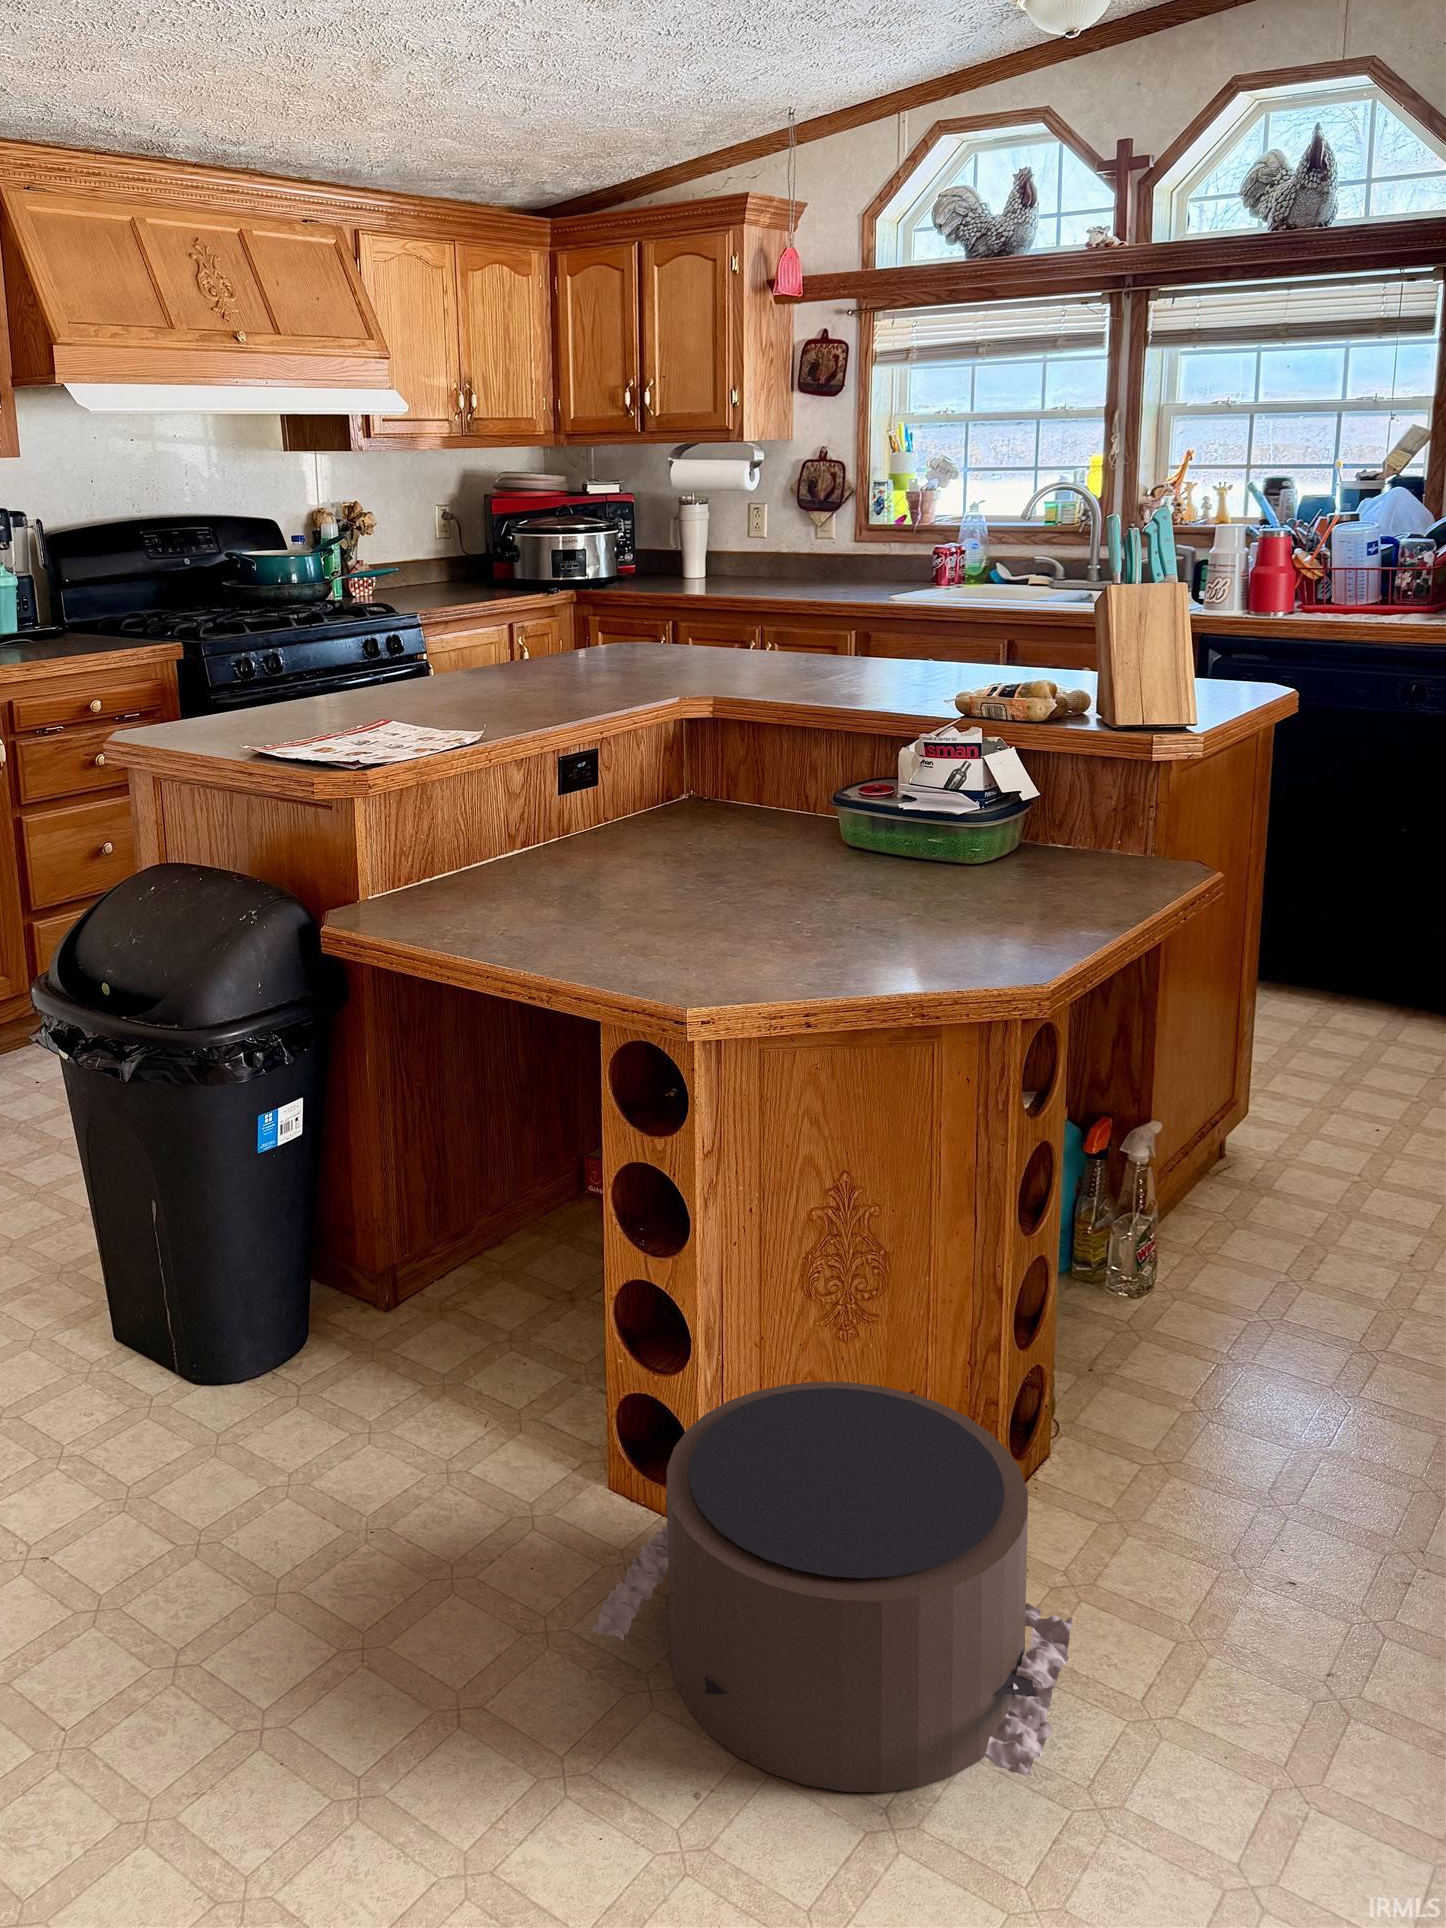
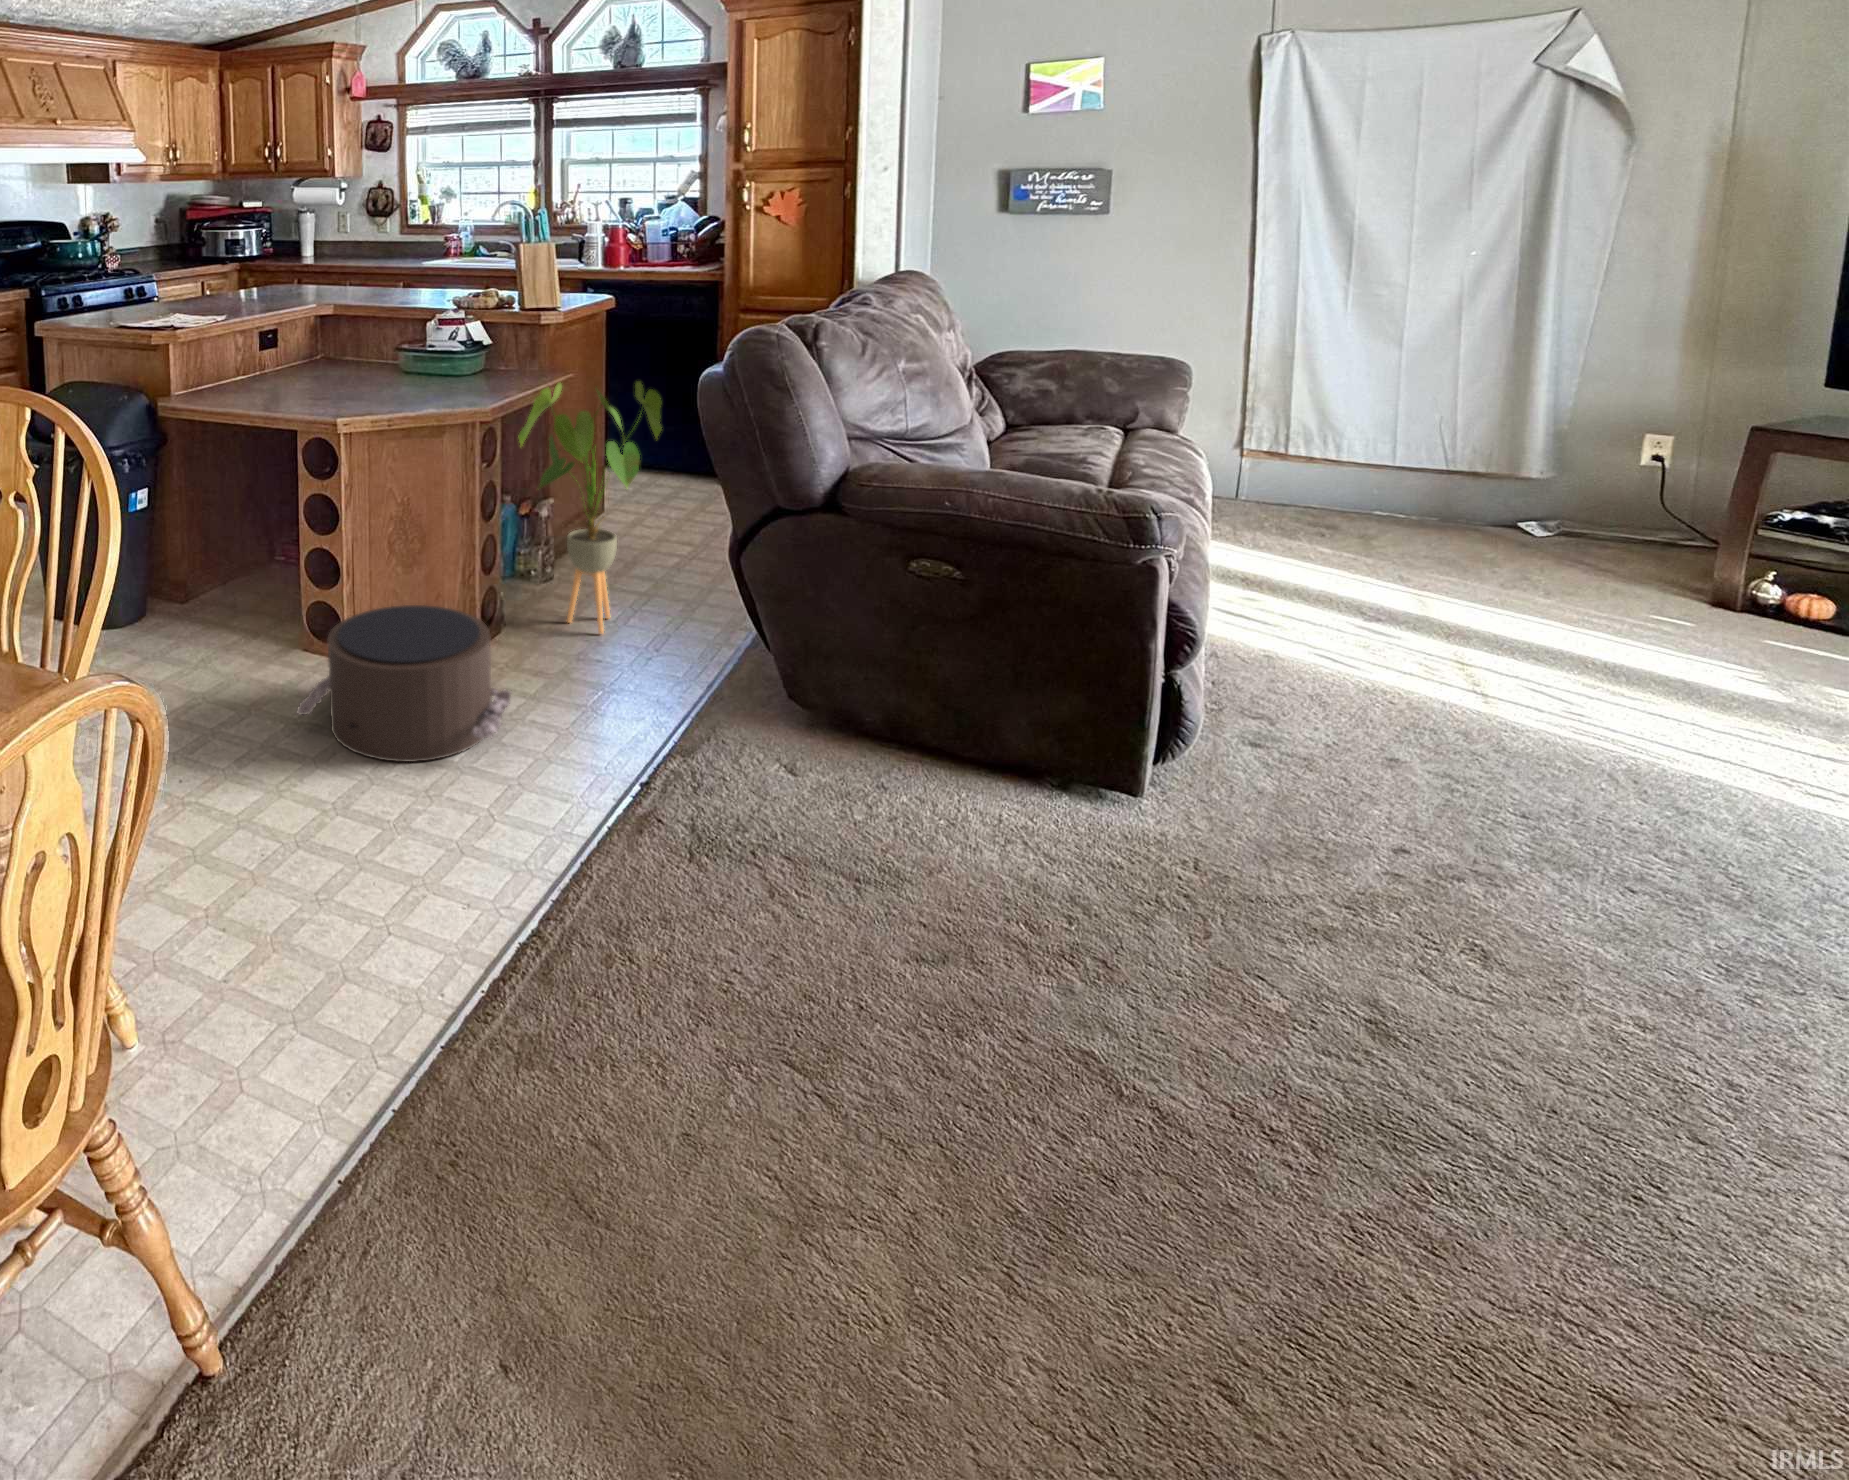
house plant: none [1089,894,1418,1433] -> present [518,381,661,634]

